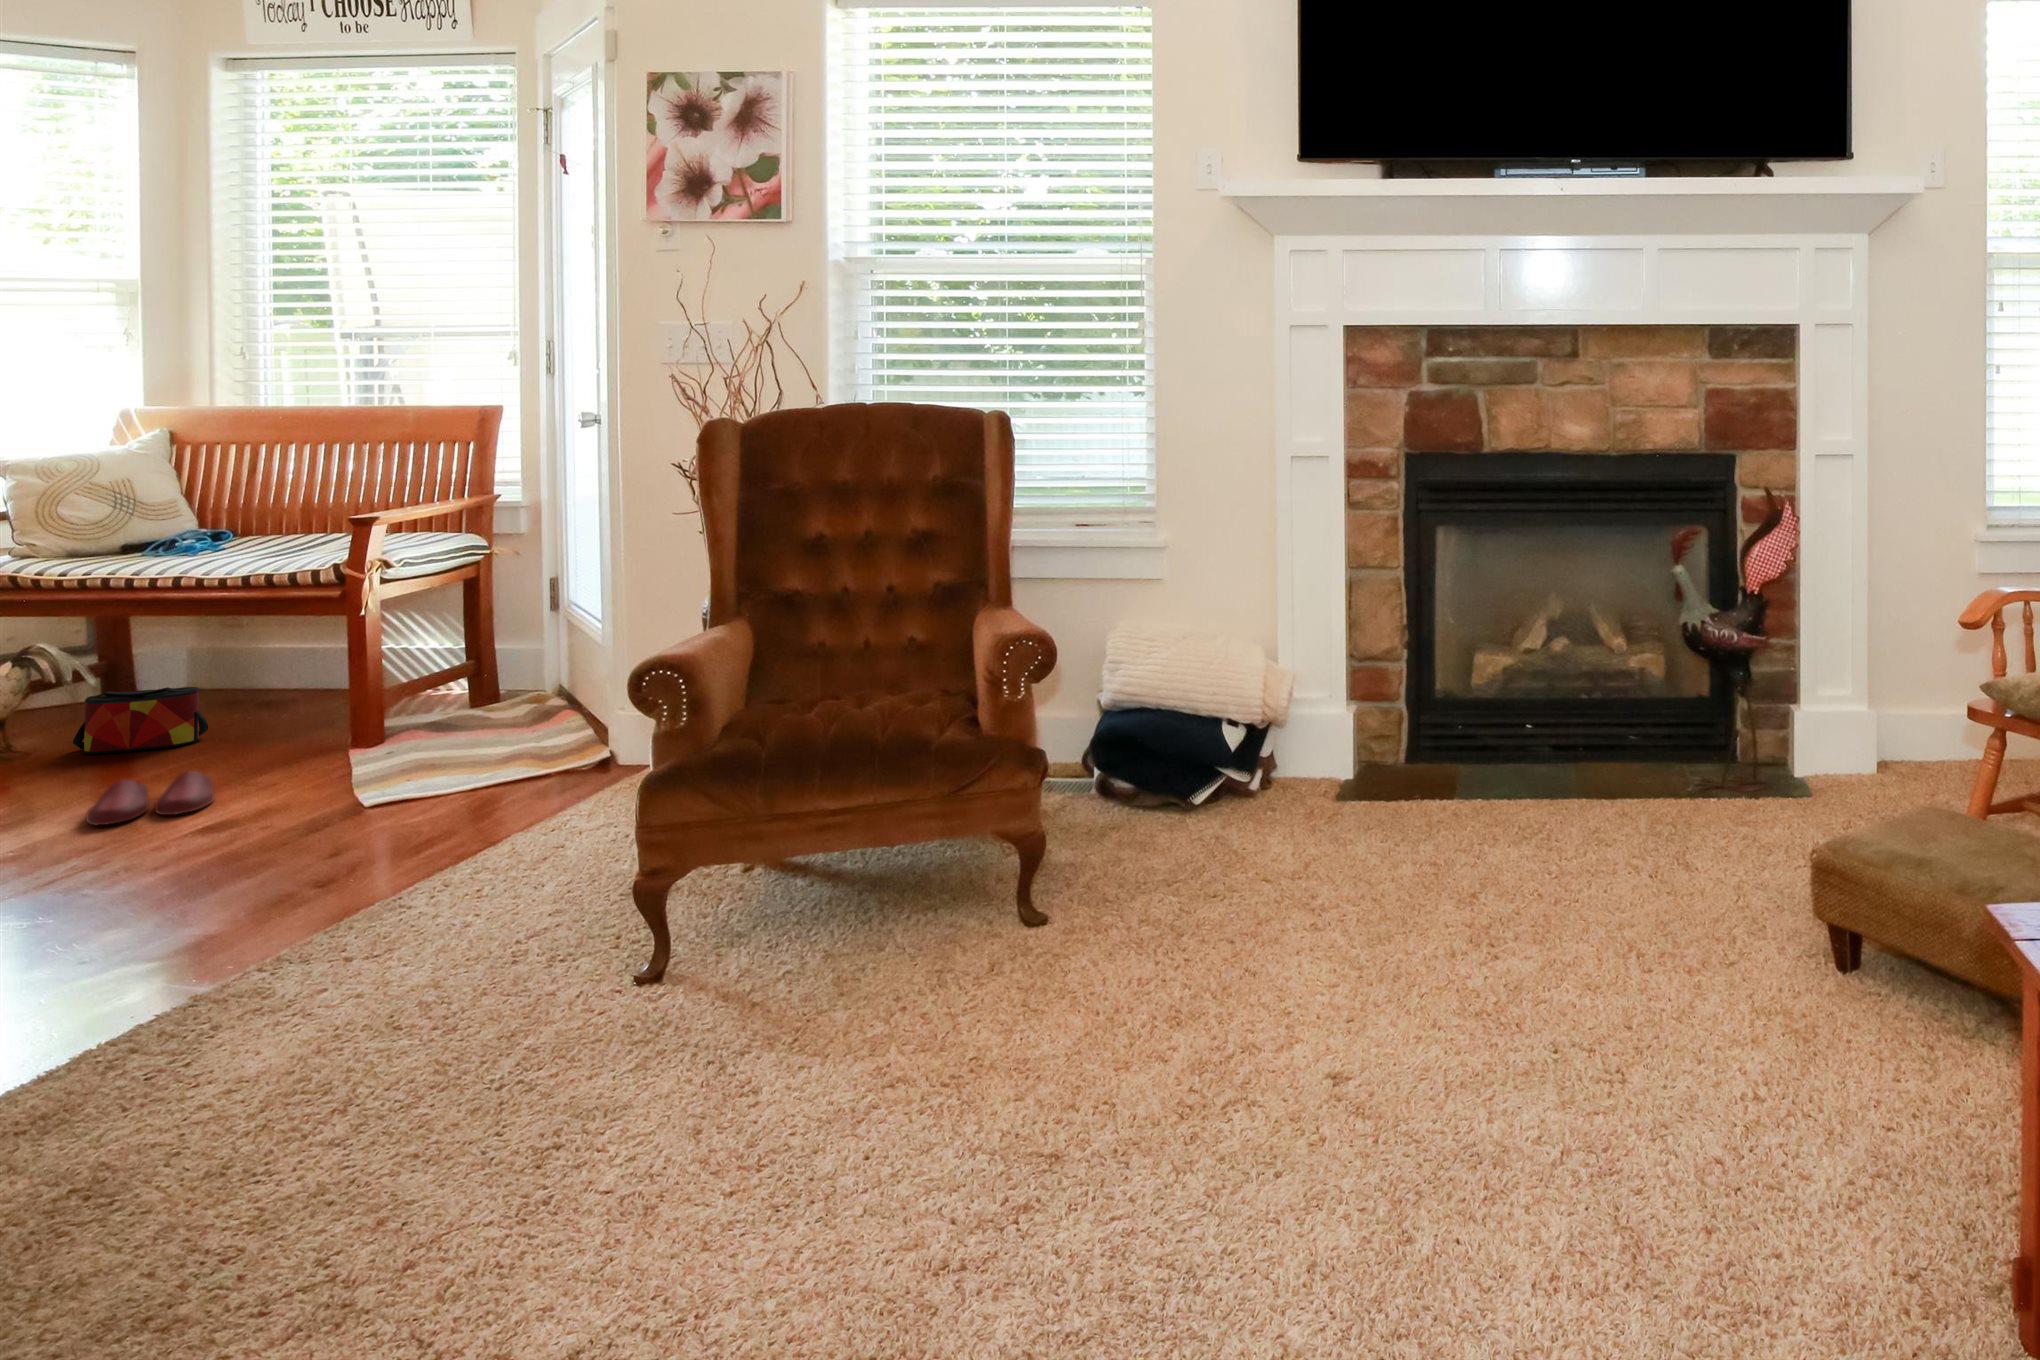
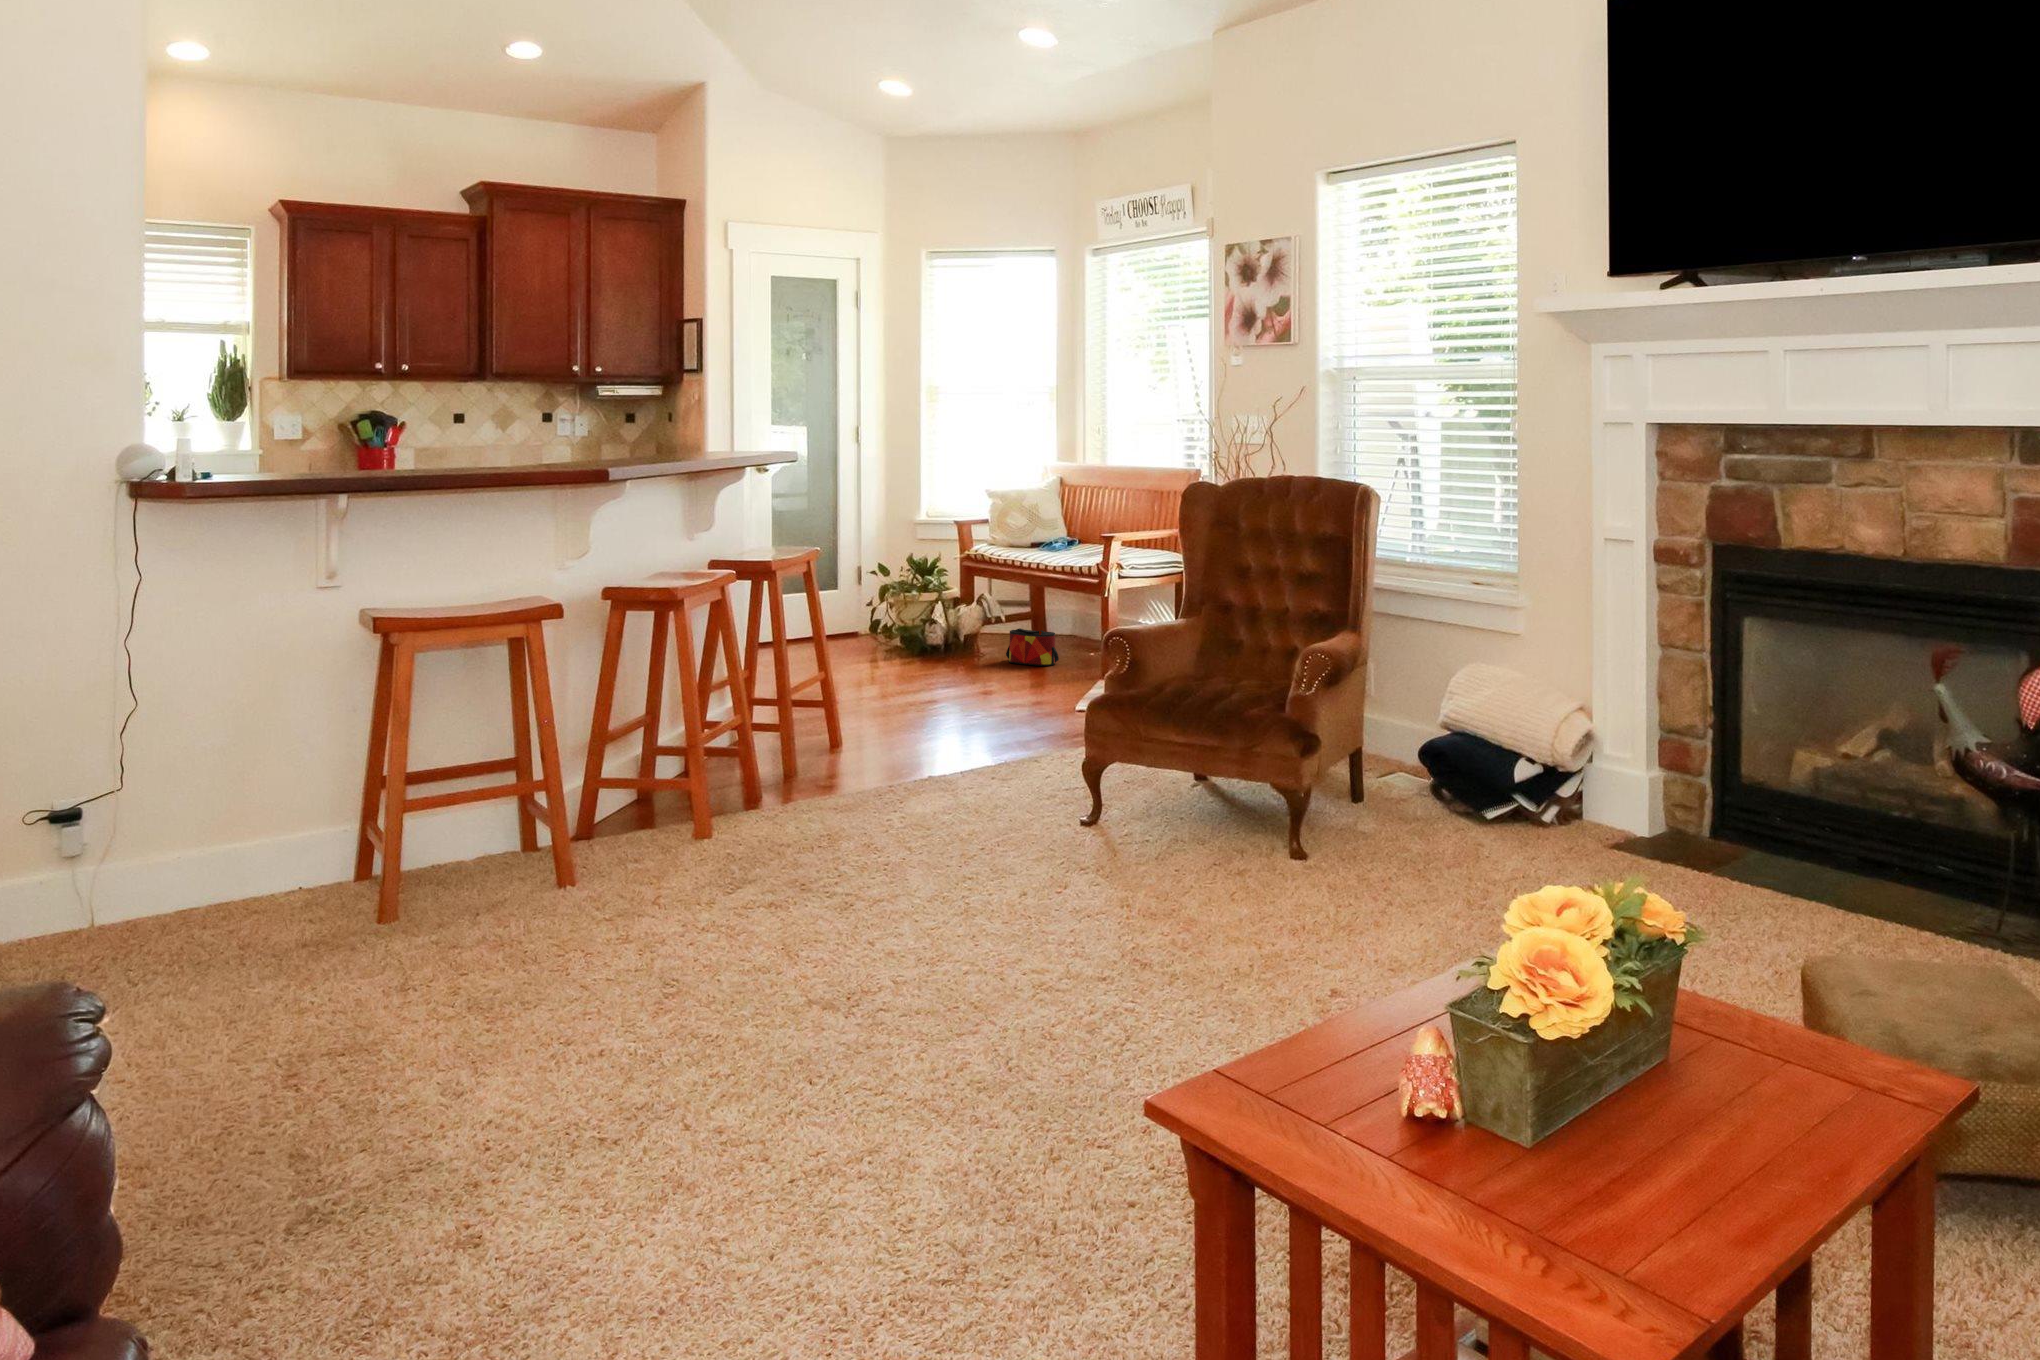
slippers: present [86,771,214,825] -> none [980,675,1037,699]

